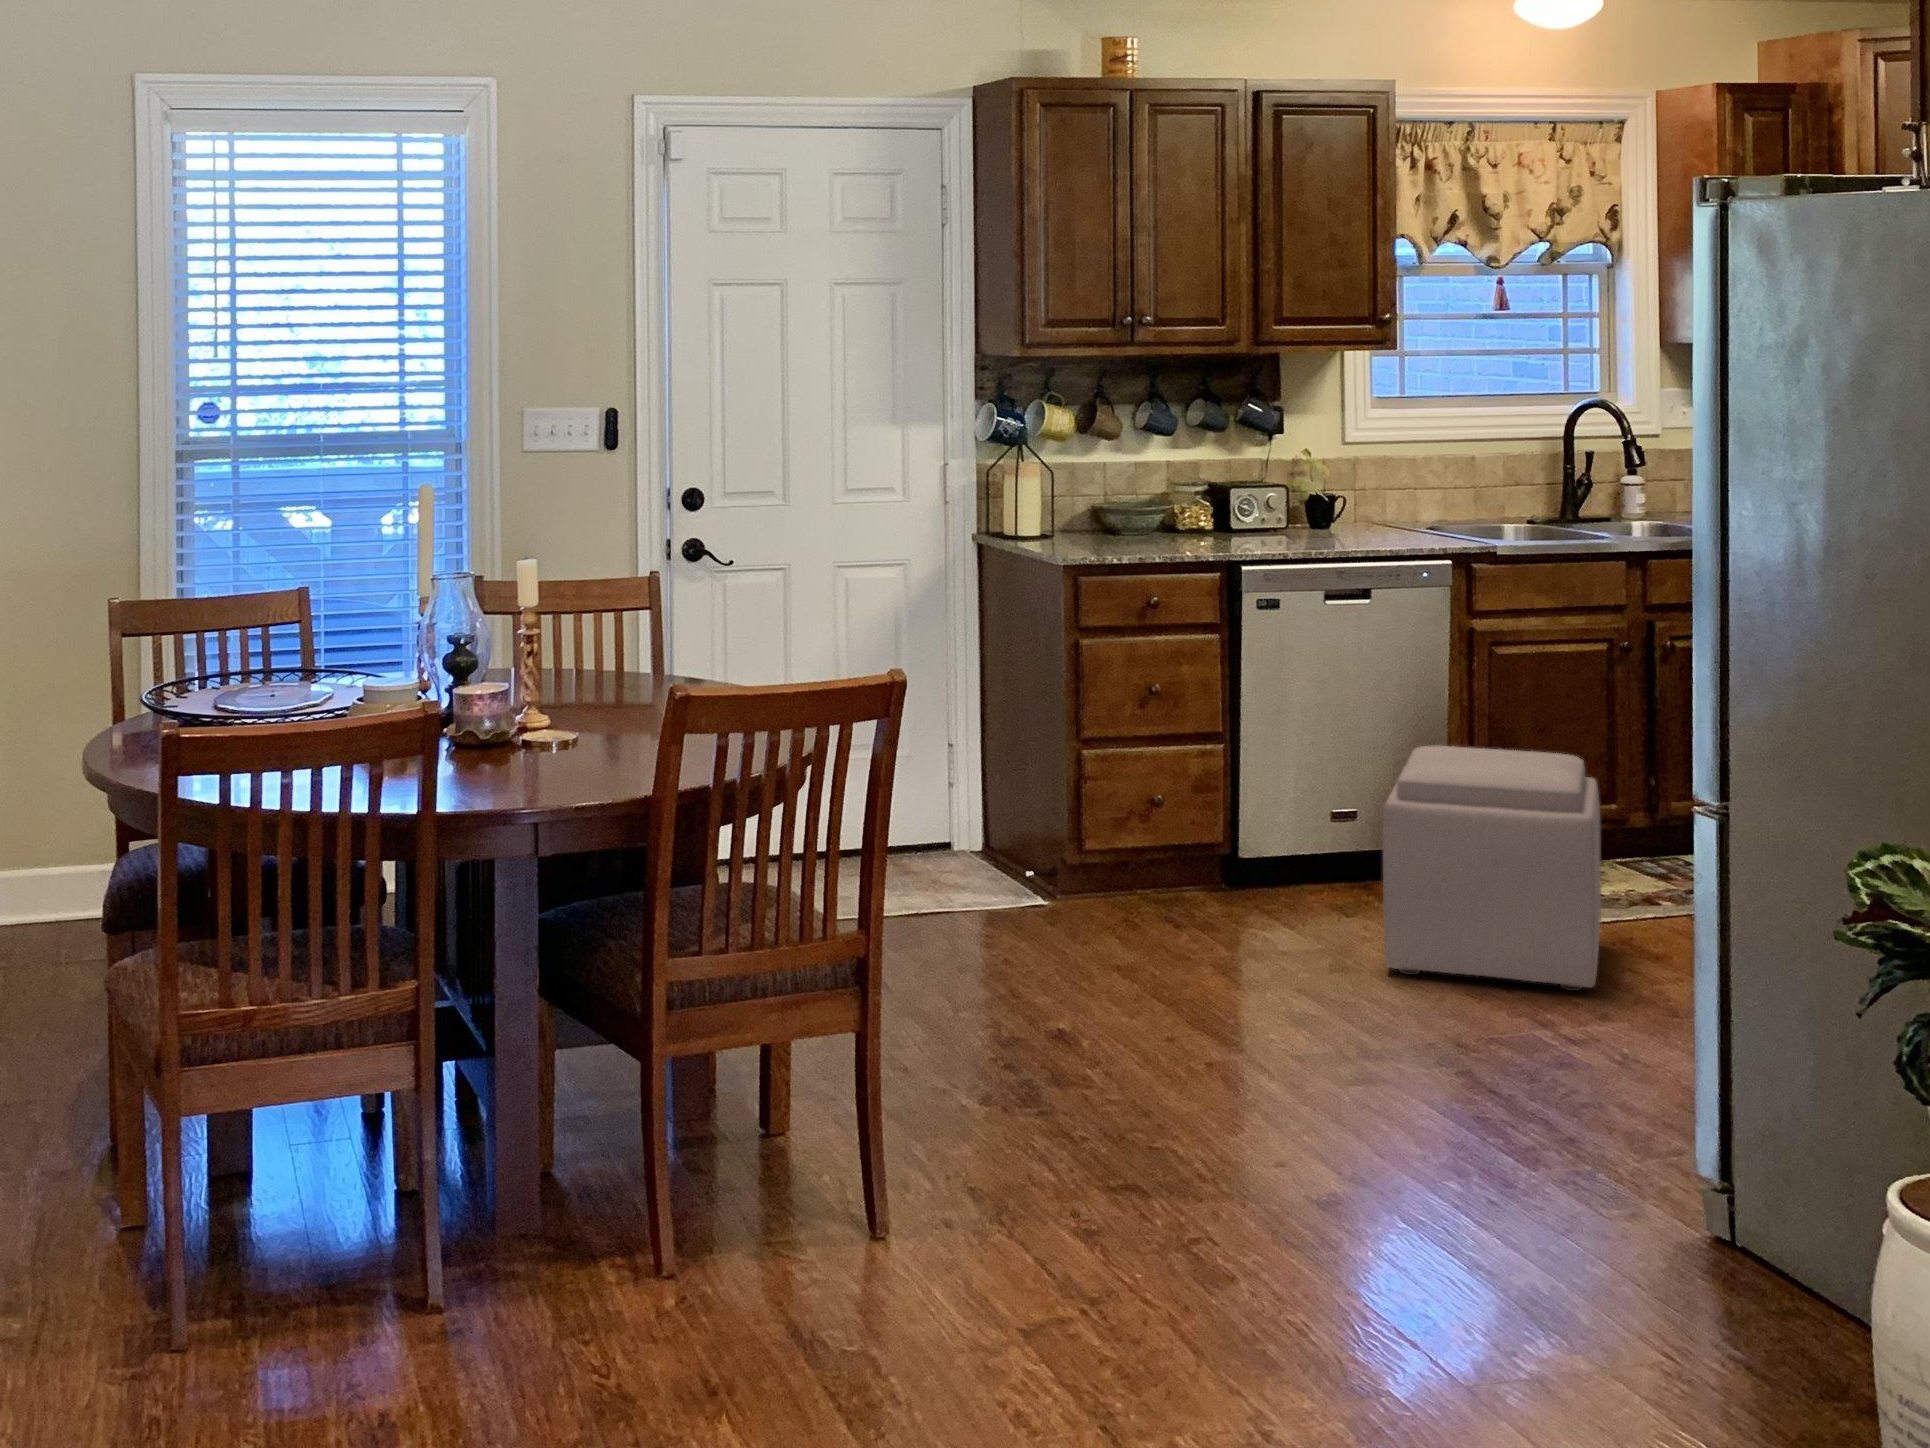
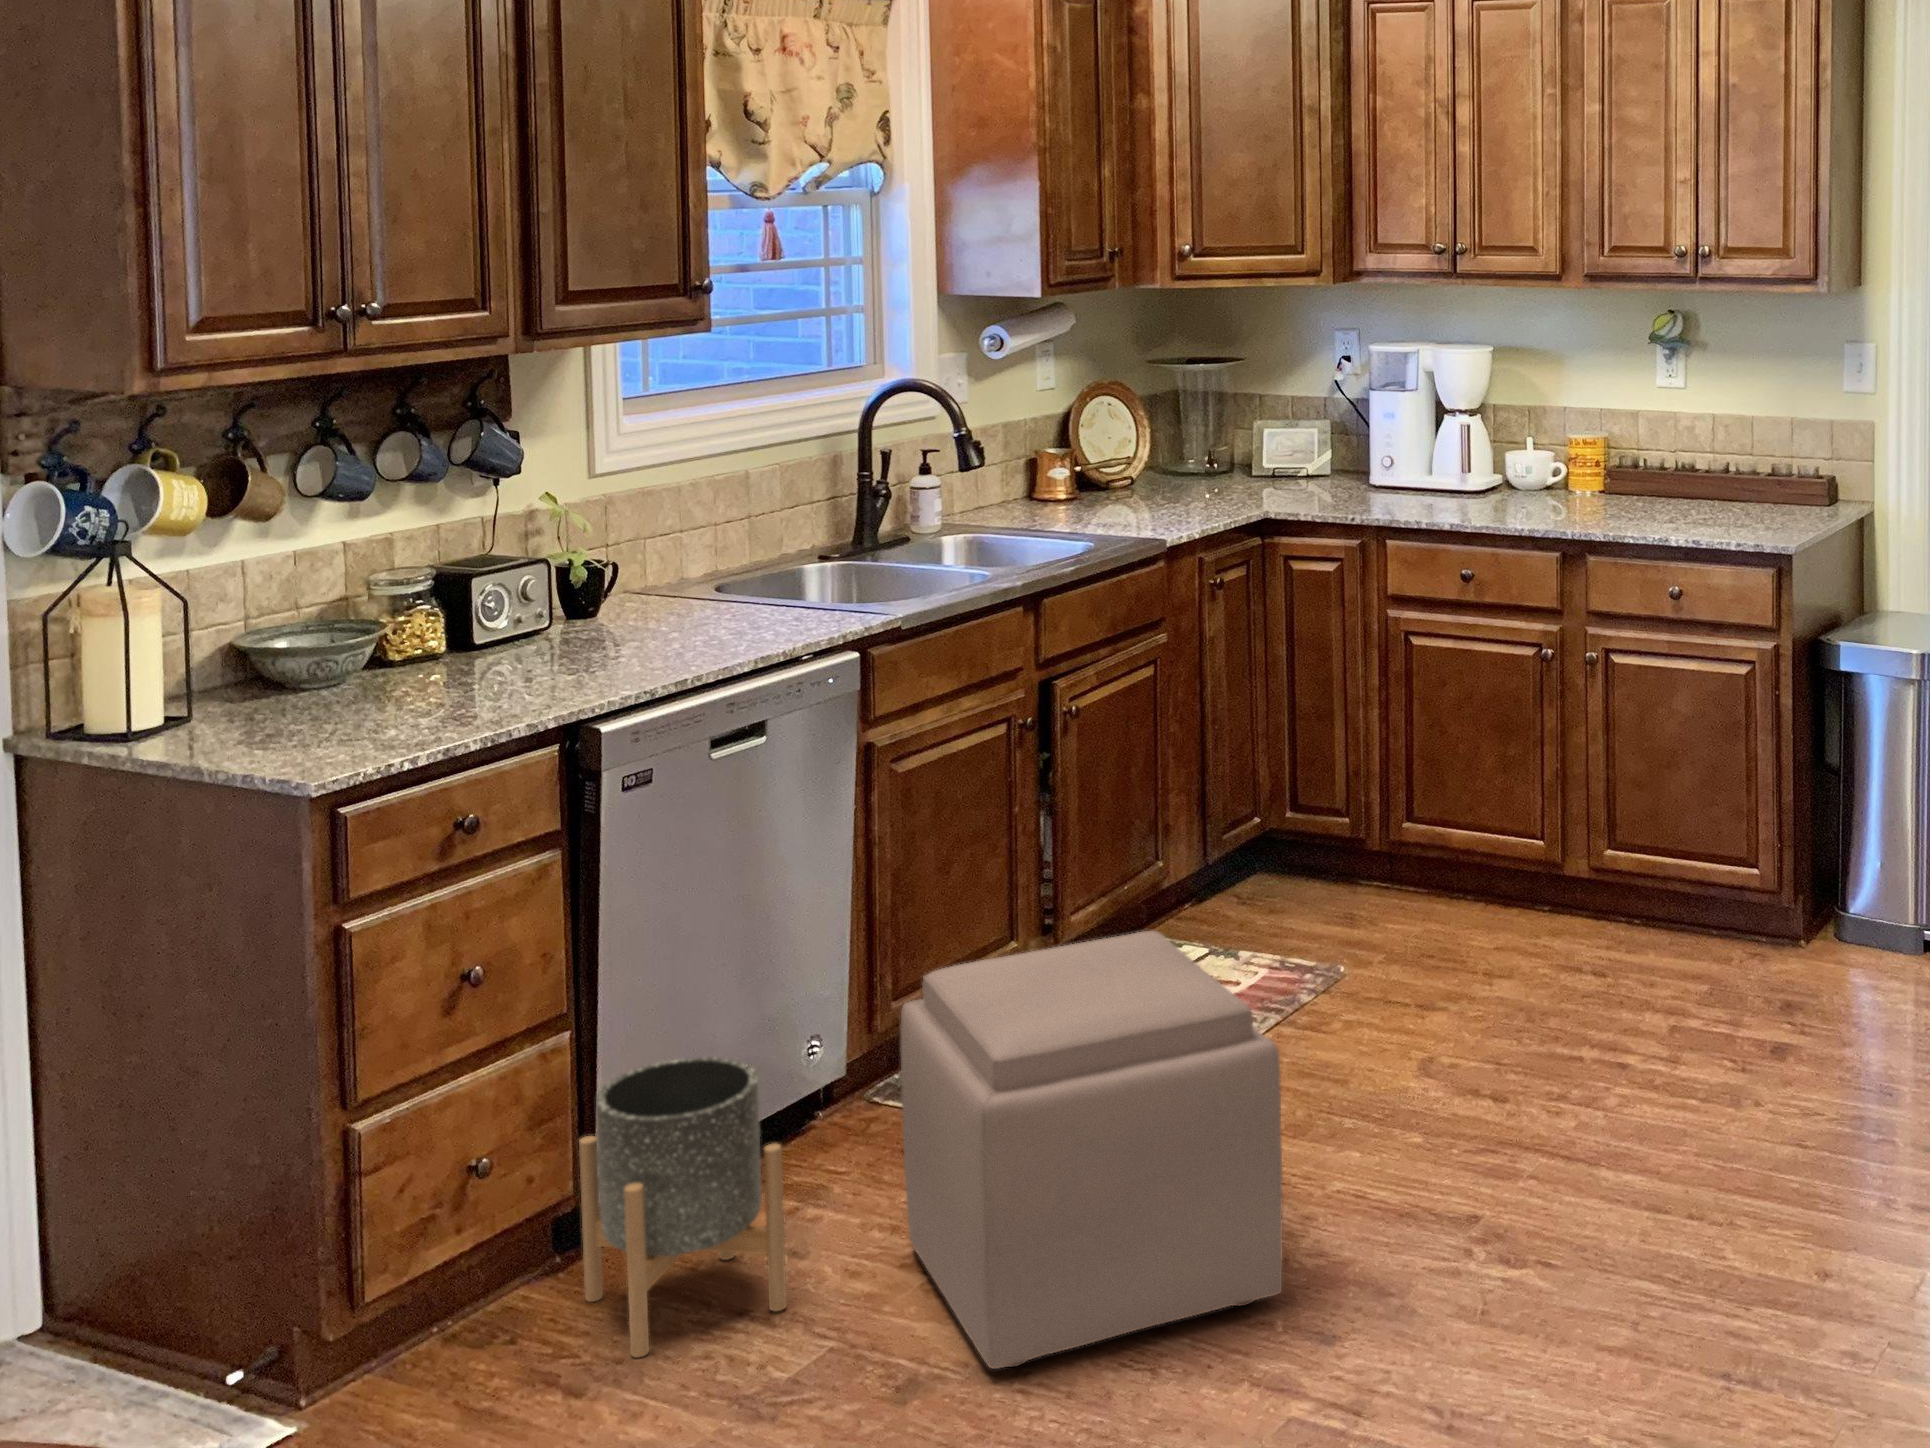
planter: none [1218,772,1314,926] -> present [579,1057,787,1357]

